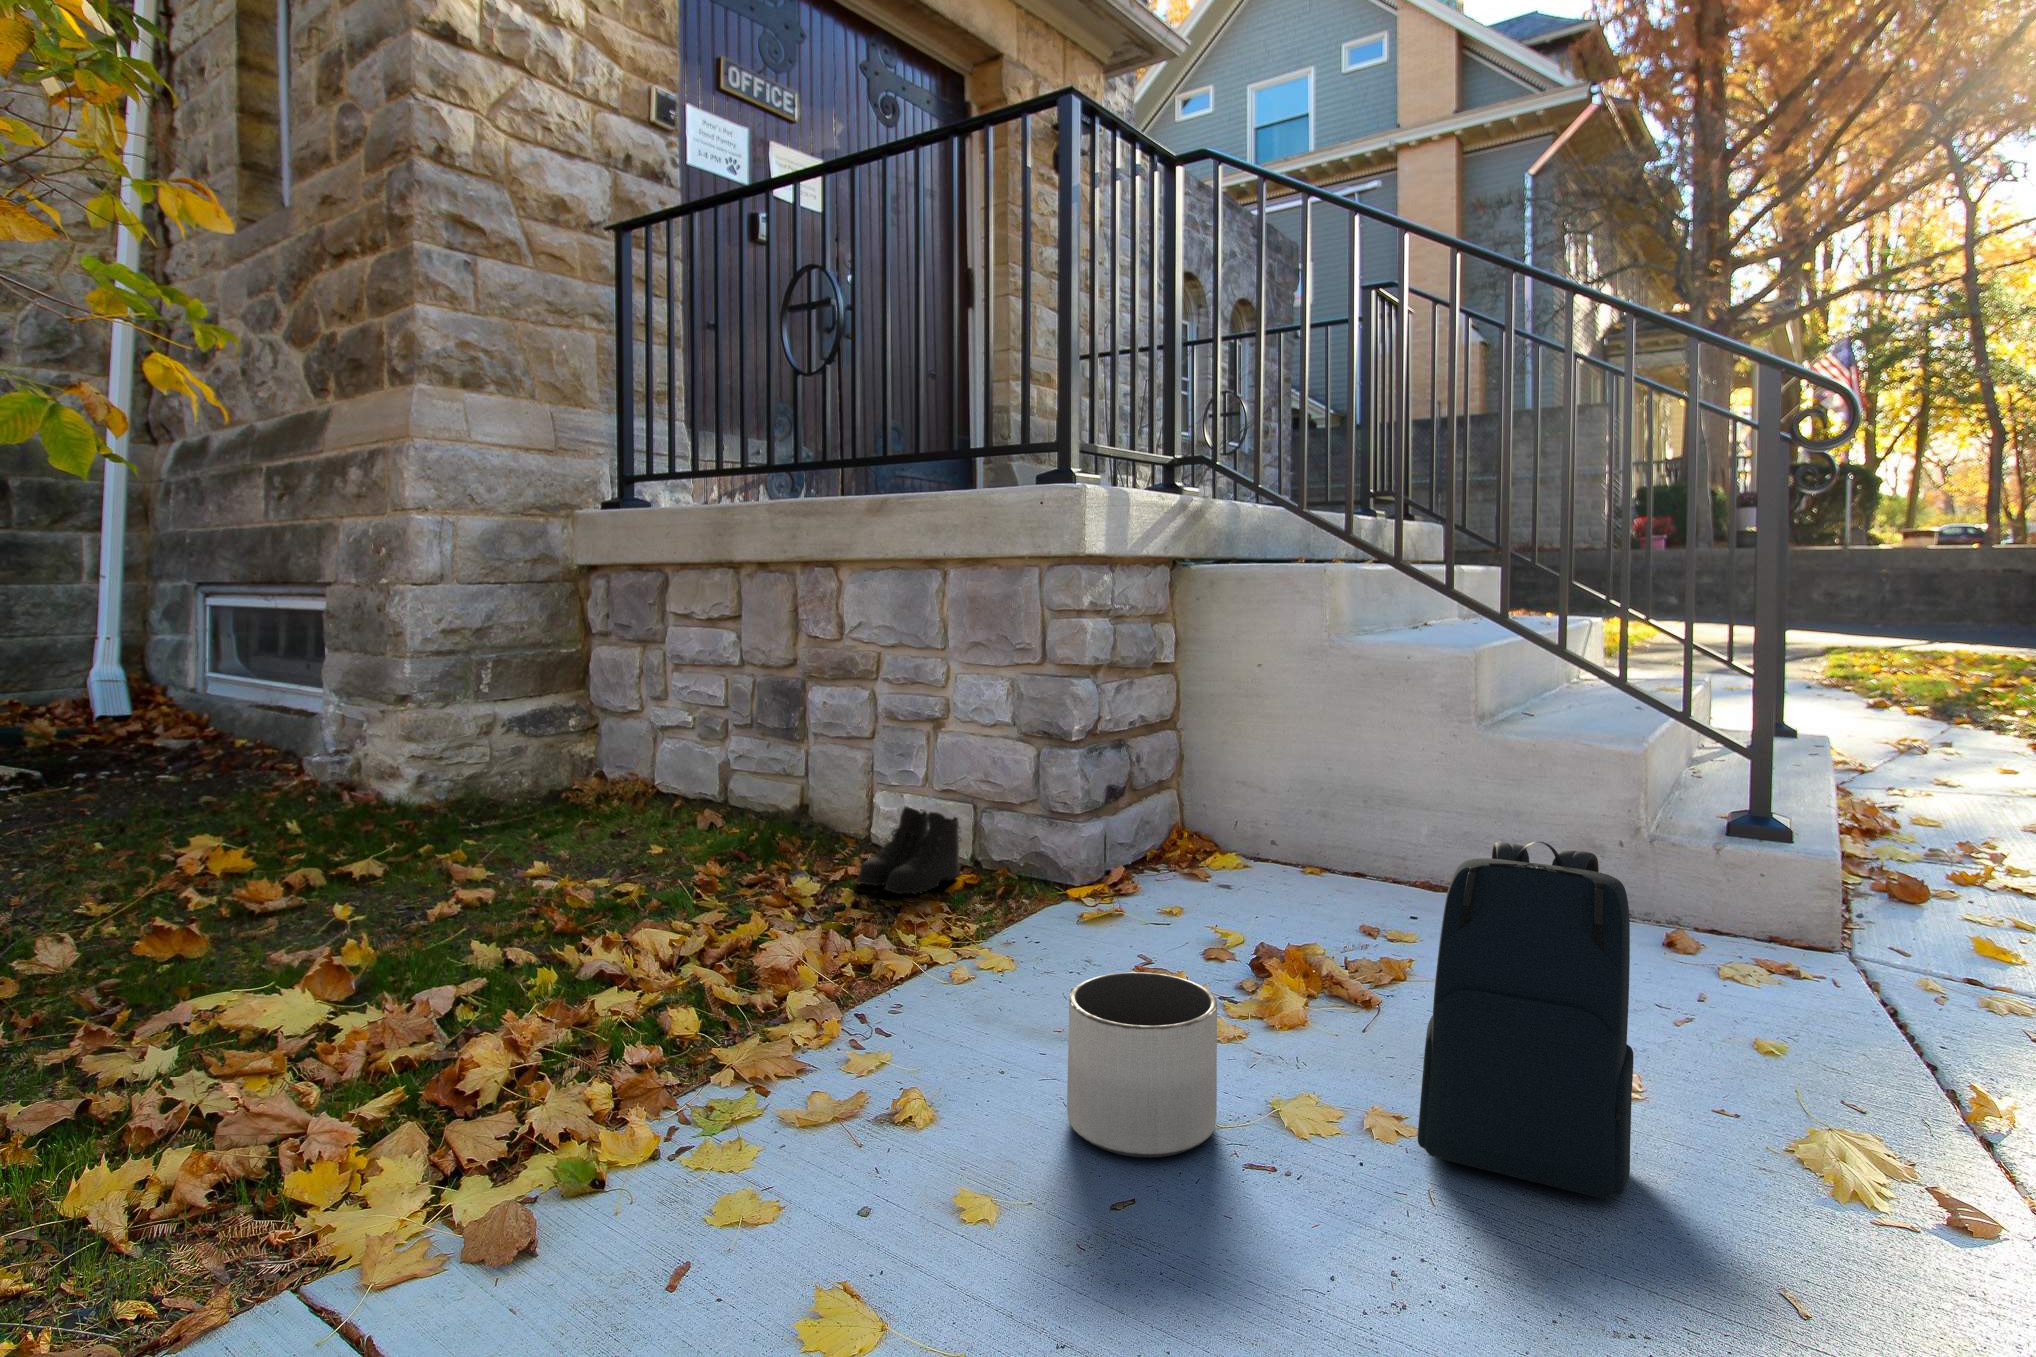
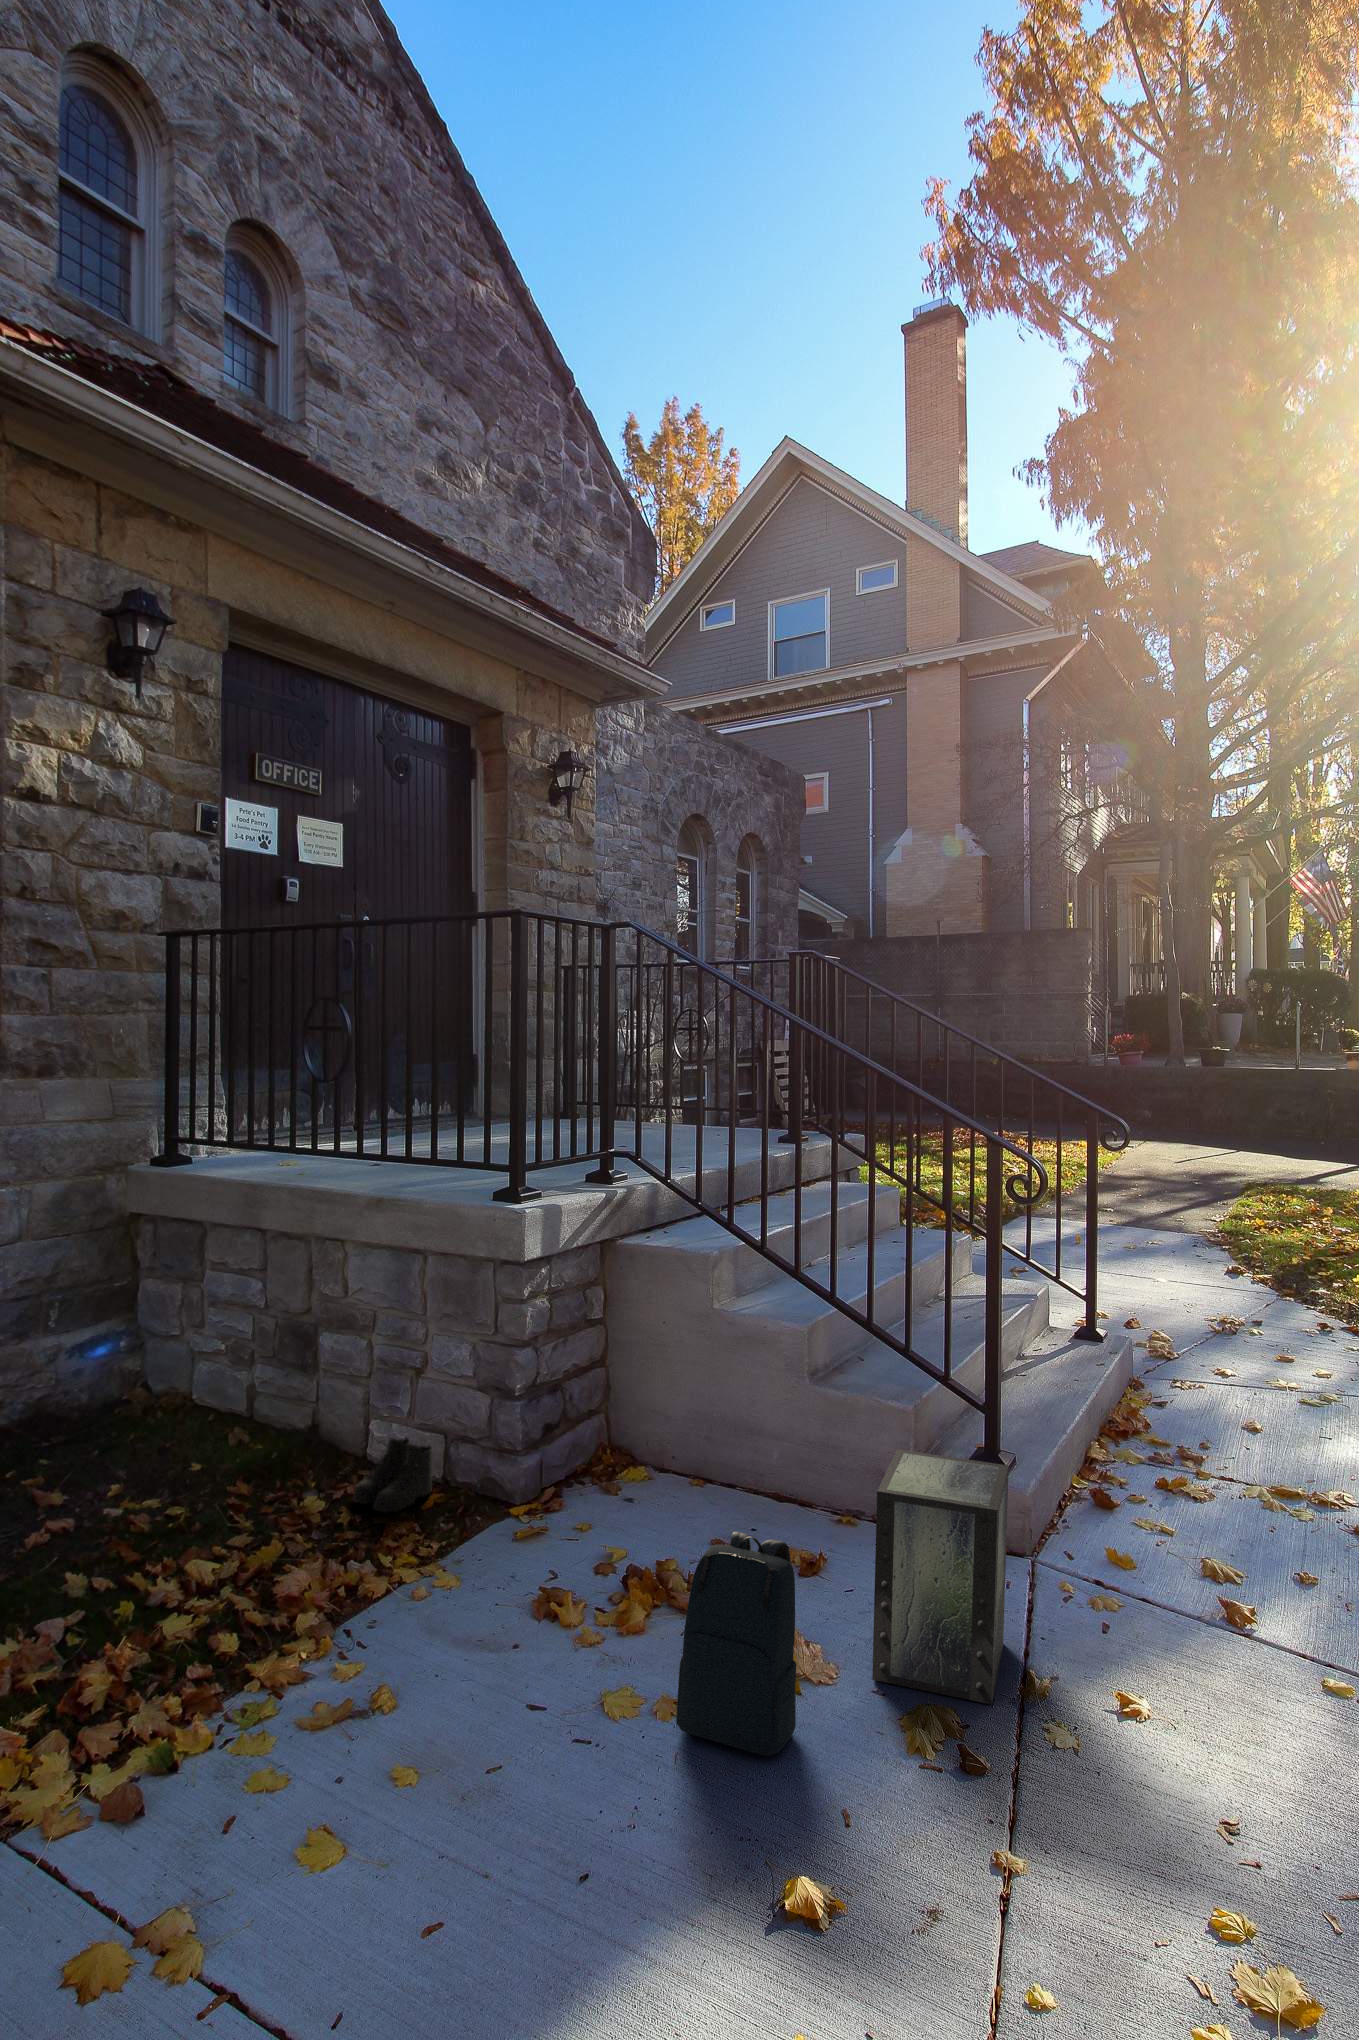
storage box: none [1690,755,1976,1135] -> present [872,1449,1009,1704]
planter: present [1067,972,1217,1157] -> none [472,1613,563,1738]

